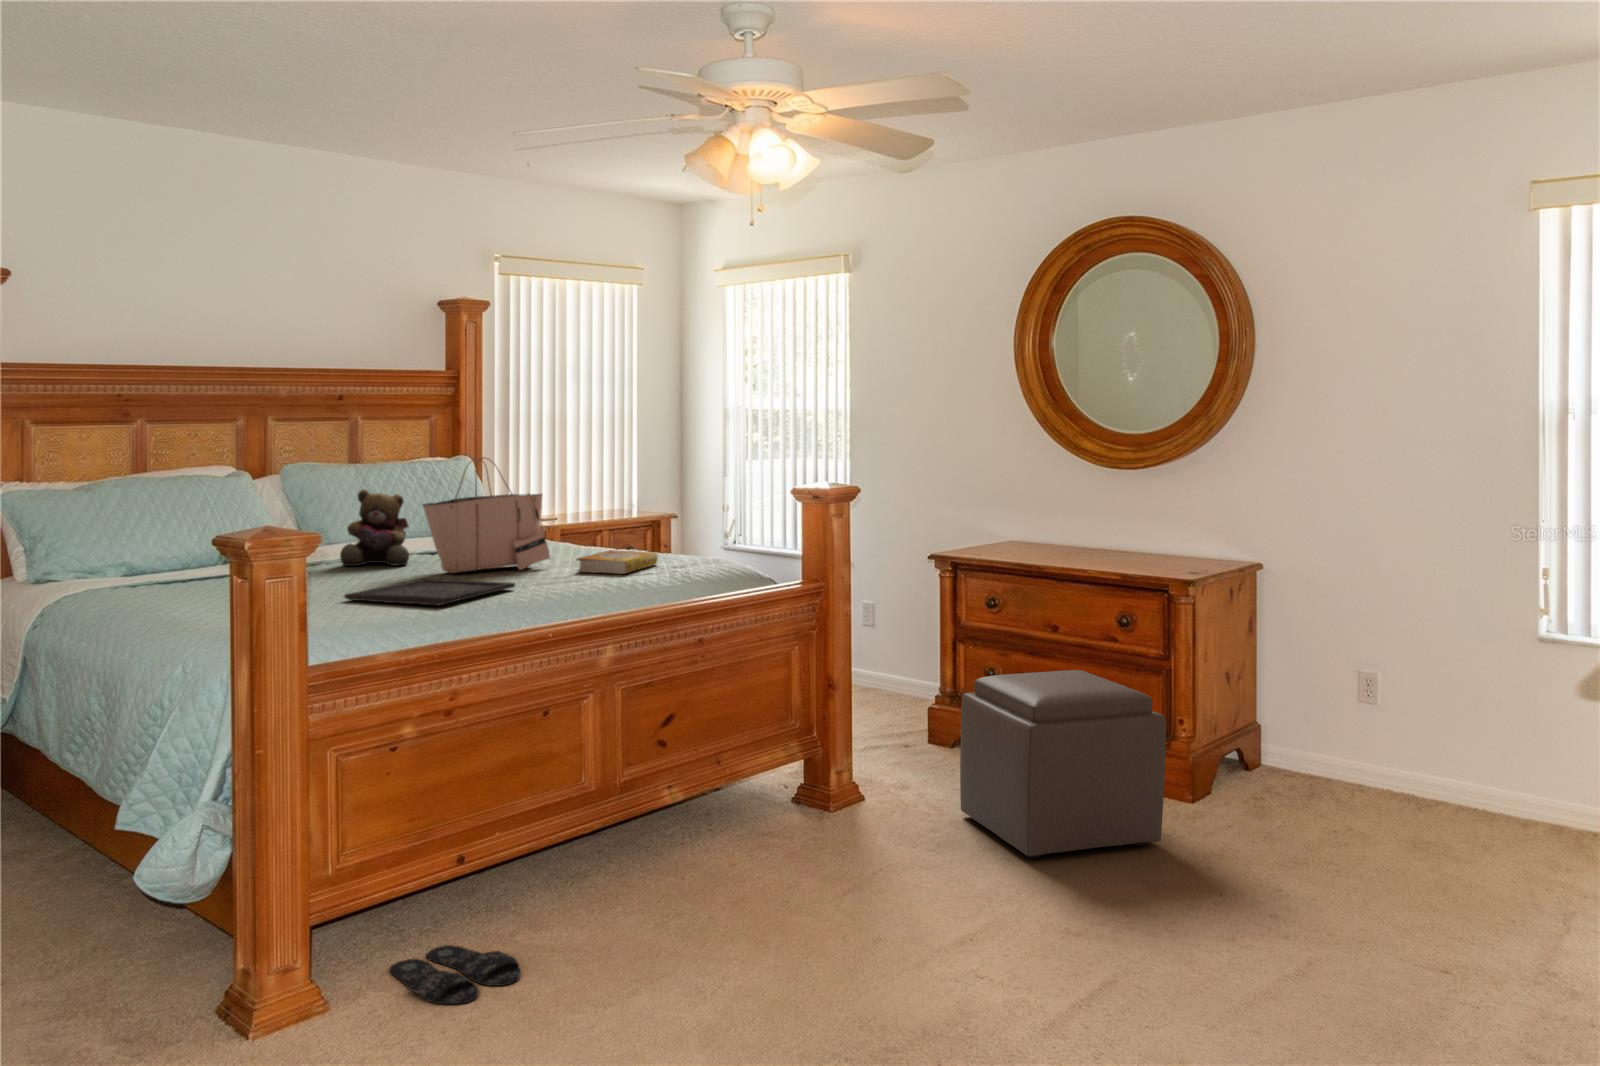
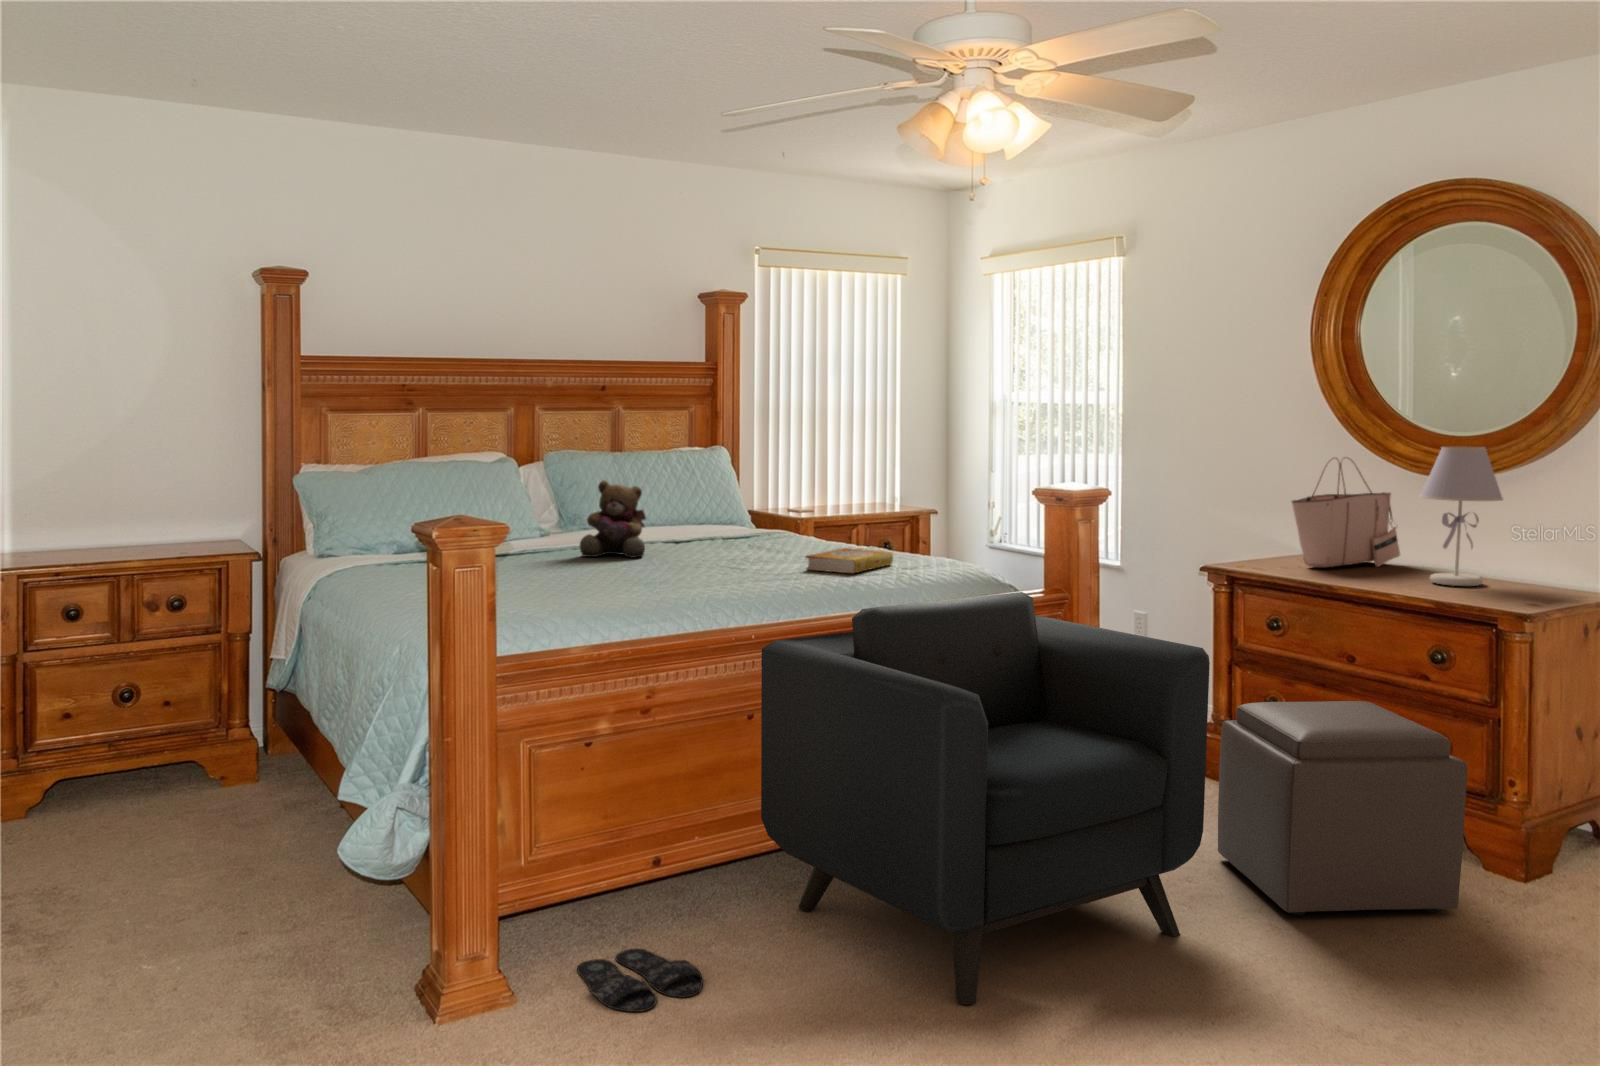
table lamp: none [1110,449,1177,568] -> present [1420,447,1503,586]
tote bag: present [423,458,550,573] -> present [1292,458,1400,567]
tray: present [344,579,515,606] -> none [564,572,734,600]
armchair: none [557,585,962,963] -> present [761,592,1210,1005]

